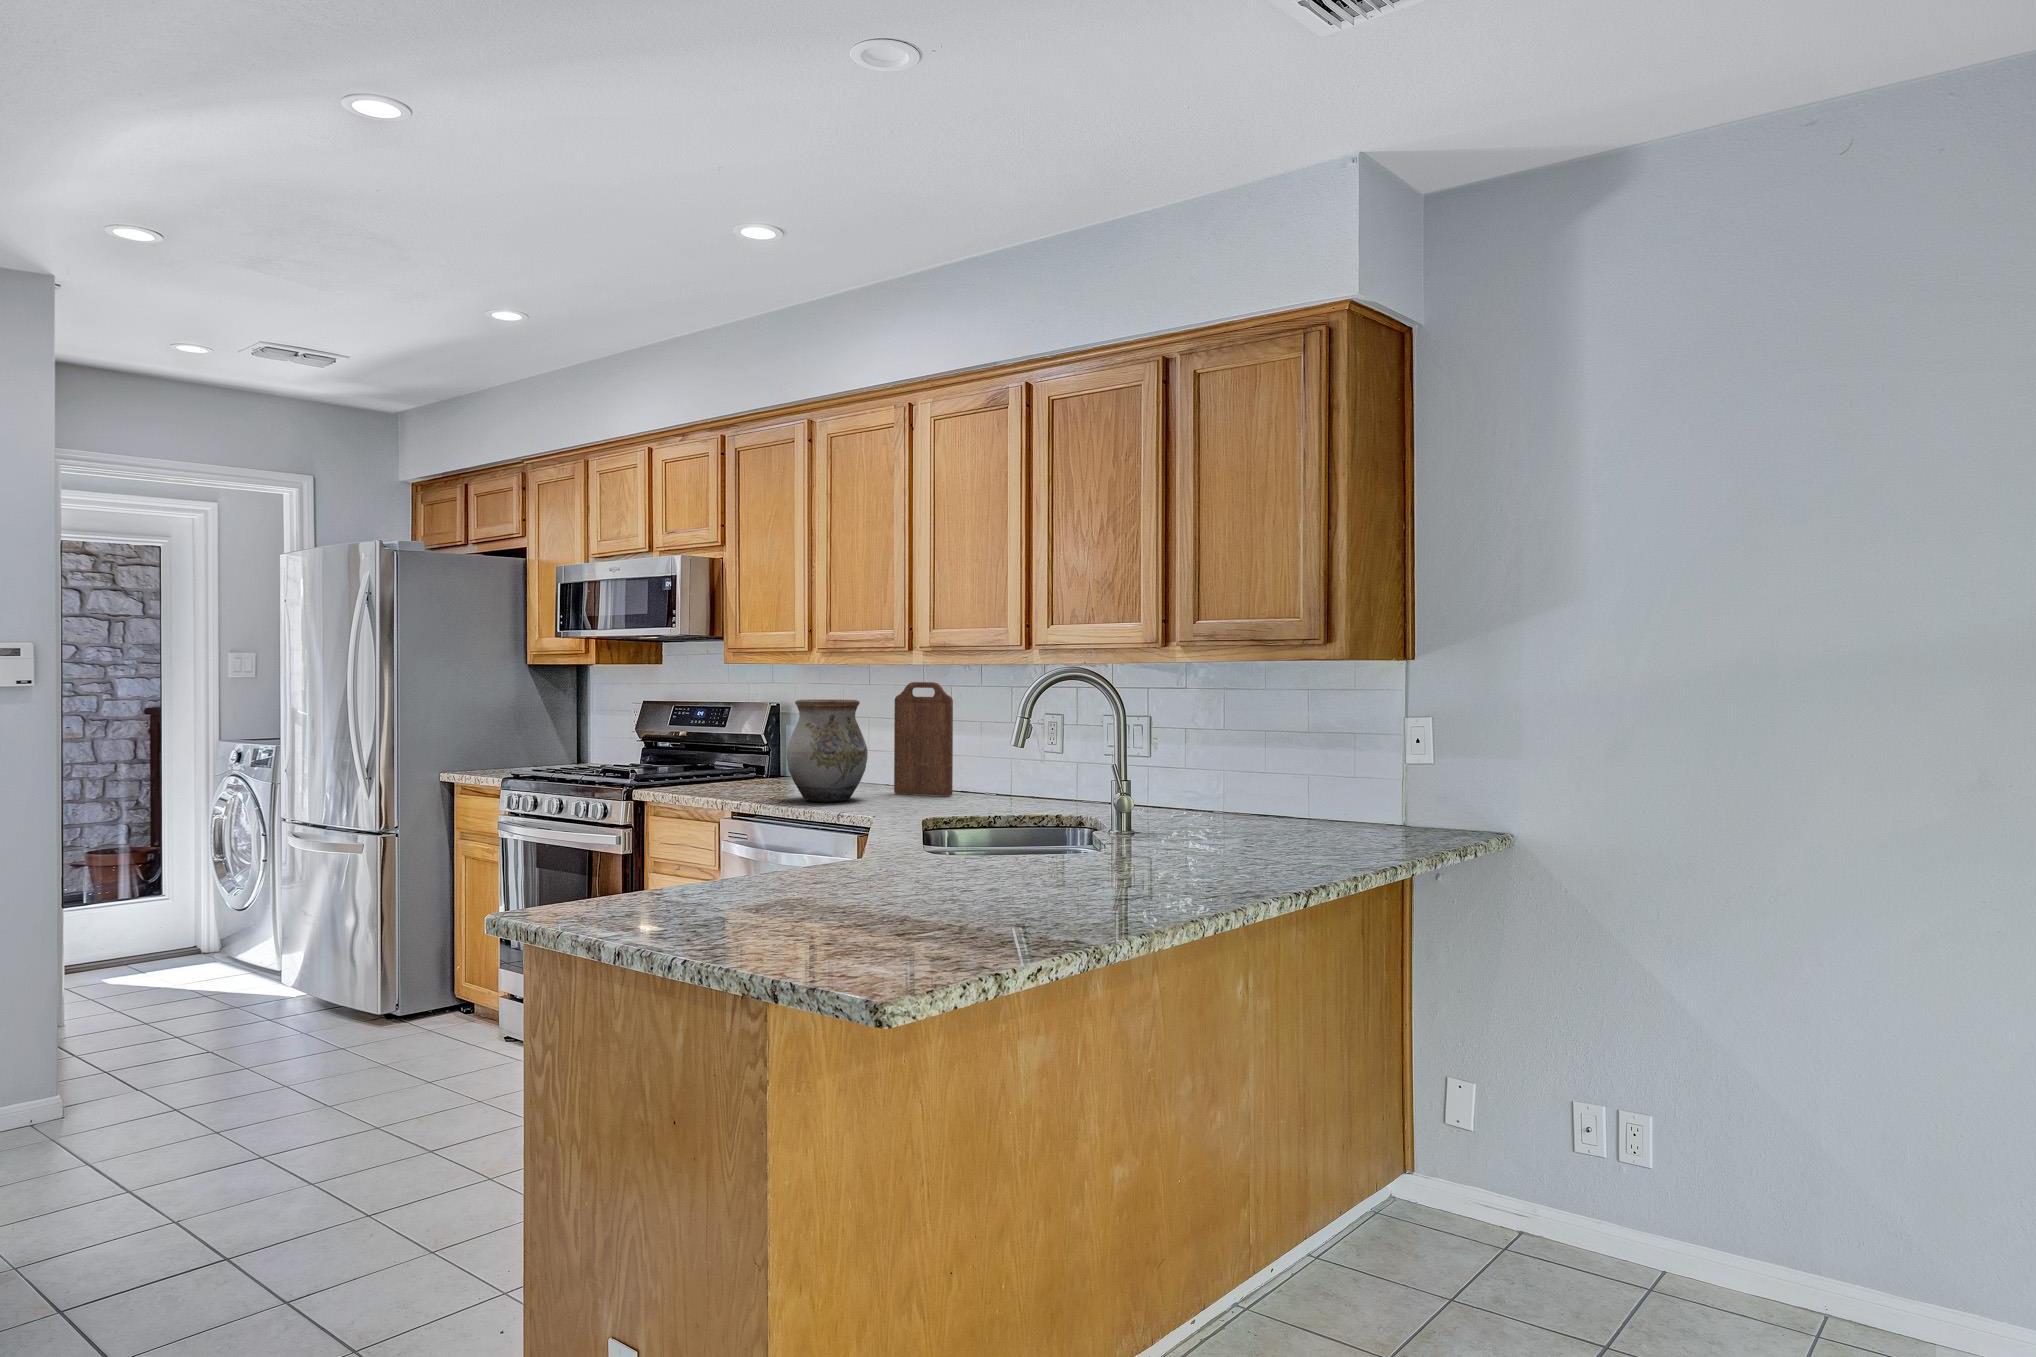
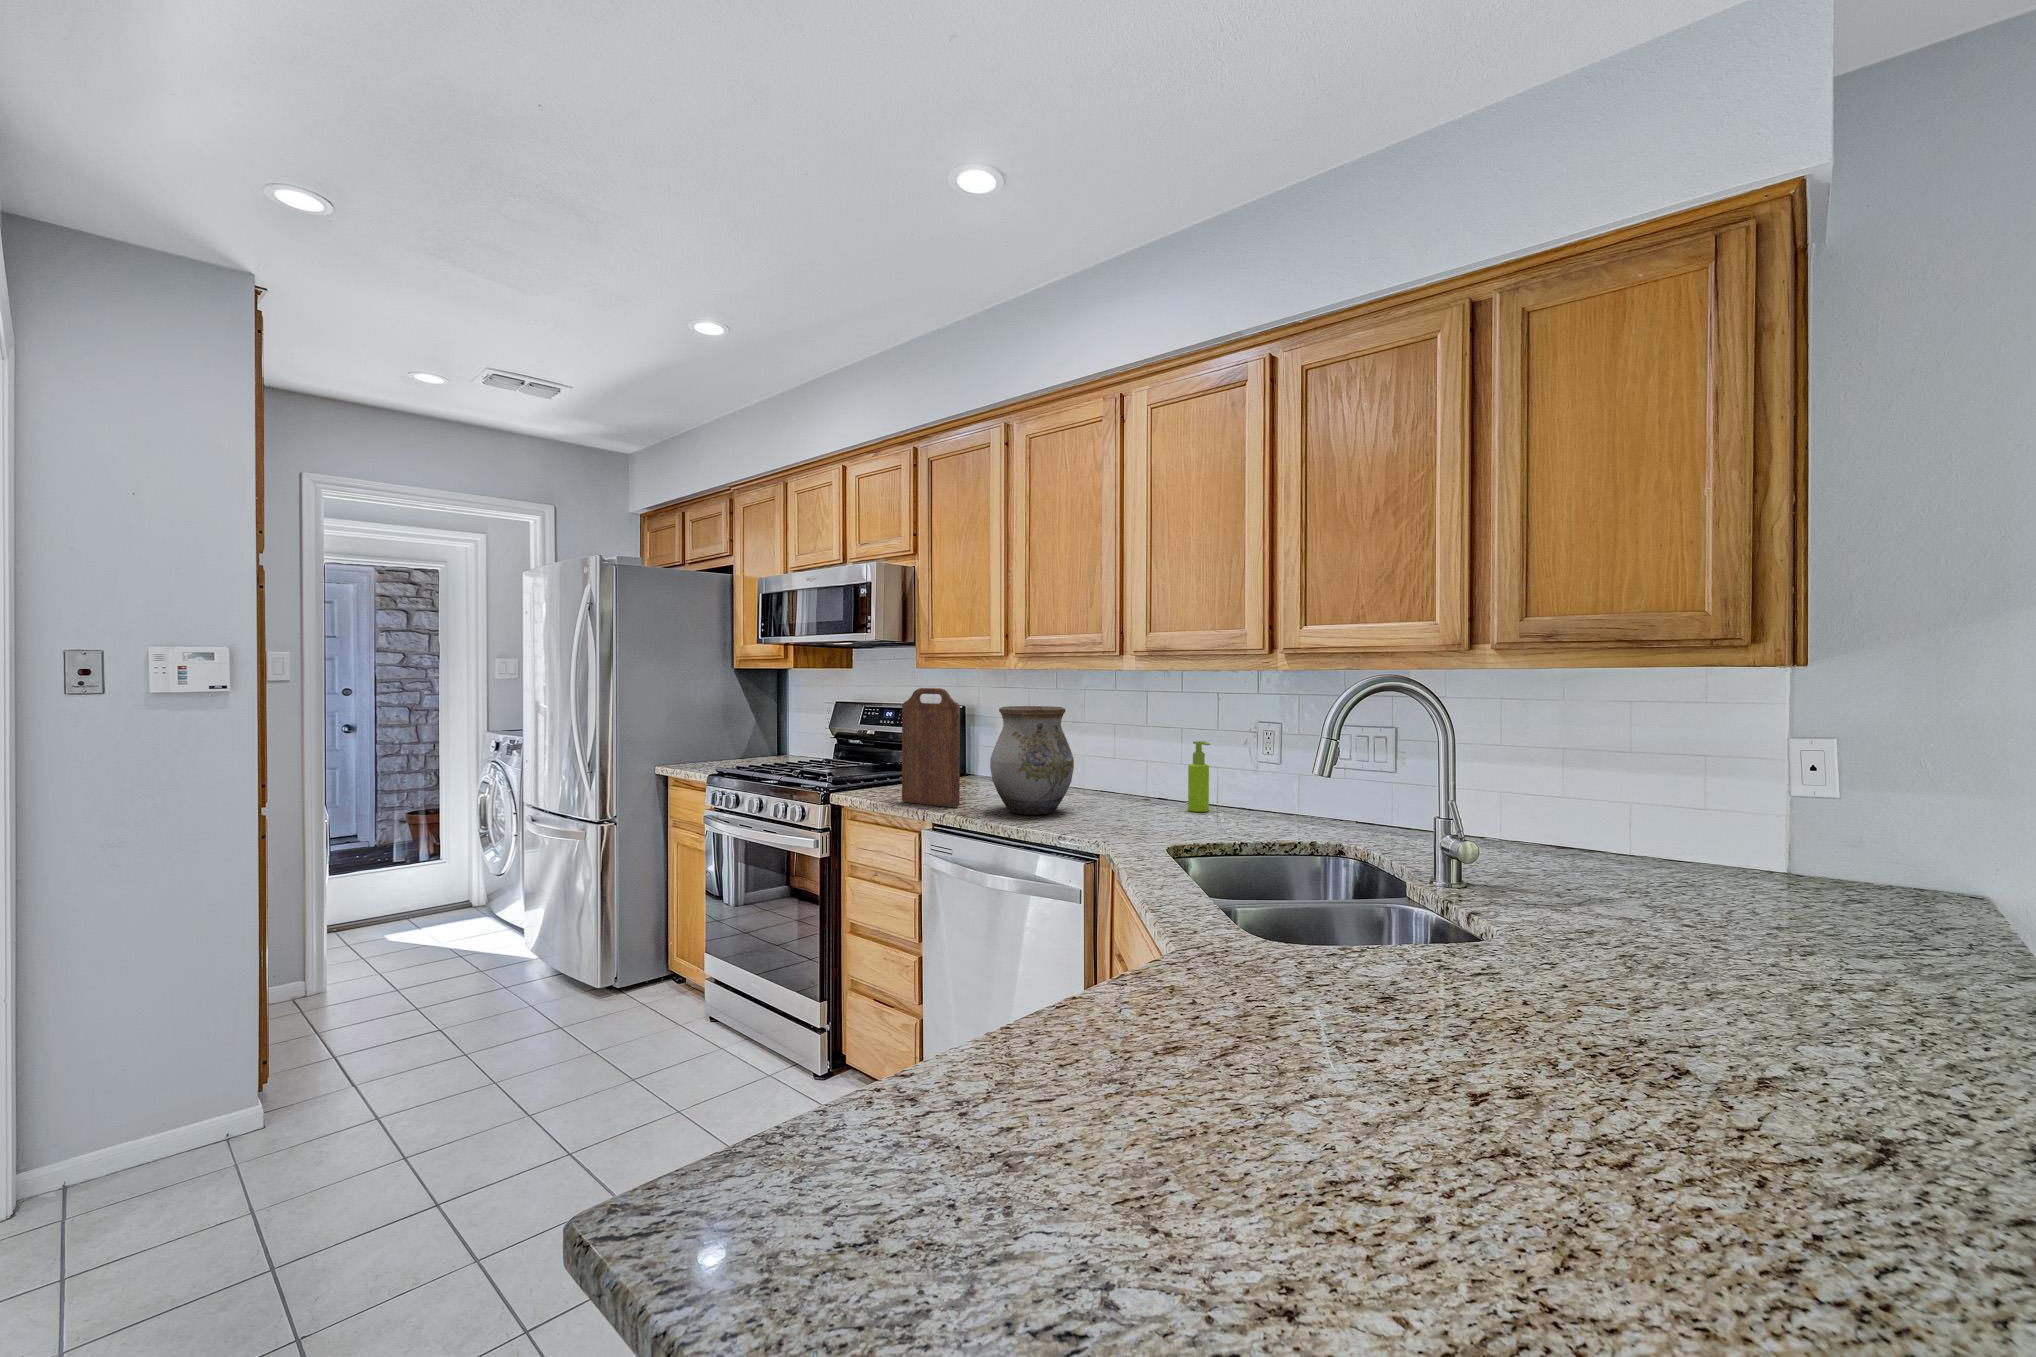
cutting board: present [894,682,953,796] -> present [902,688,960,807]
soap dispenser: none [978,733,998,799] -> present [1188,741,1210,812]

